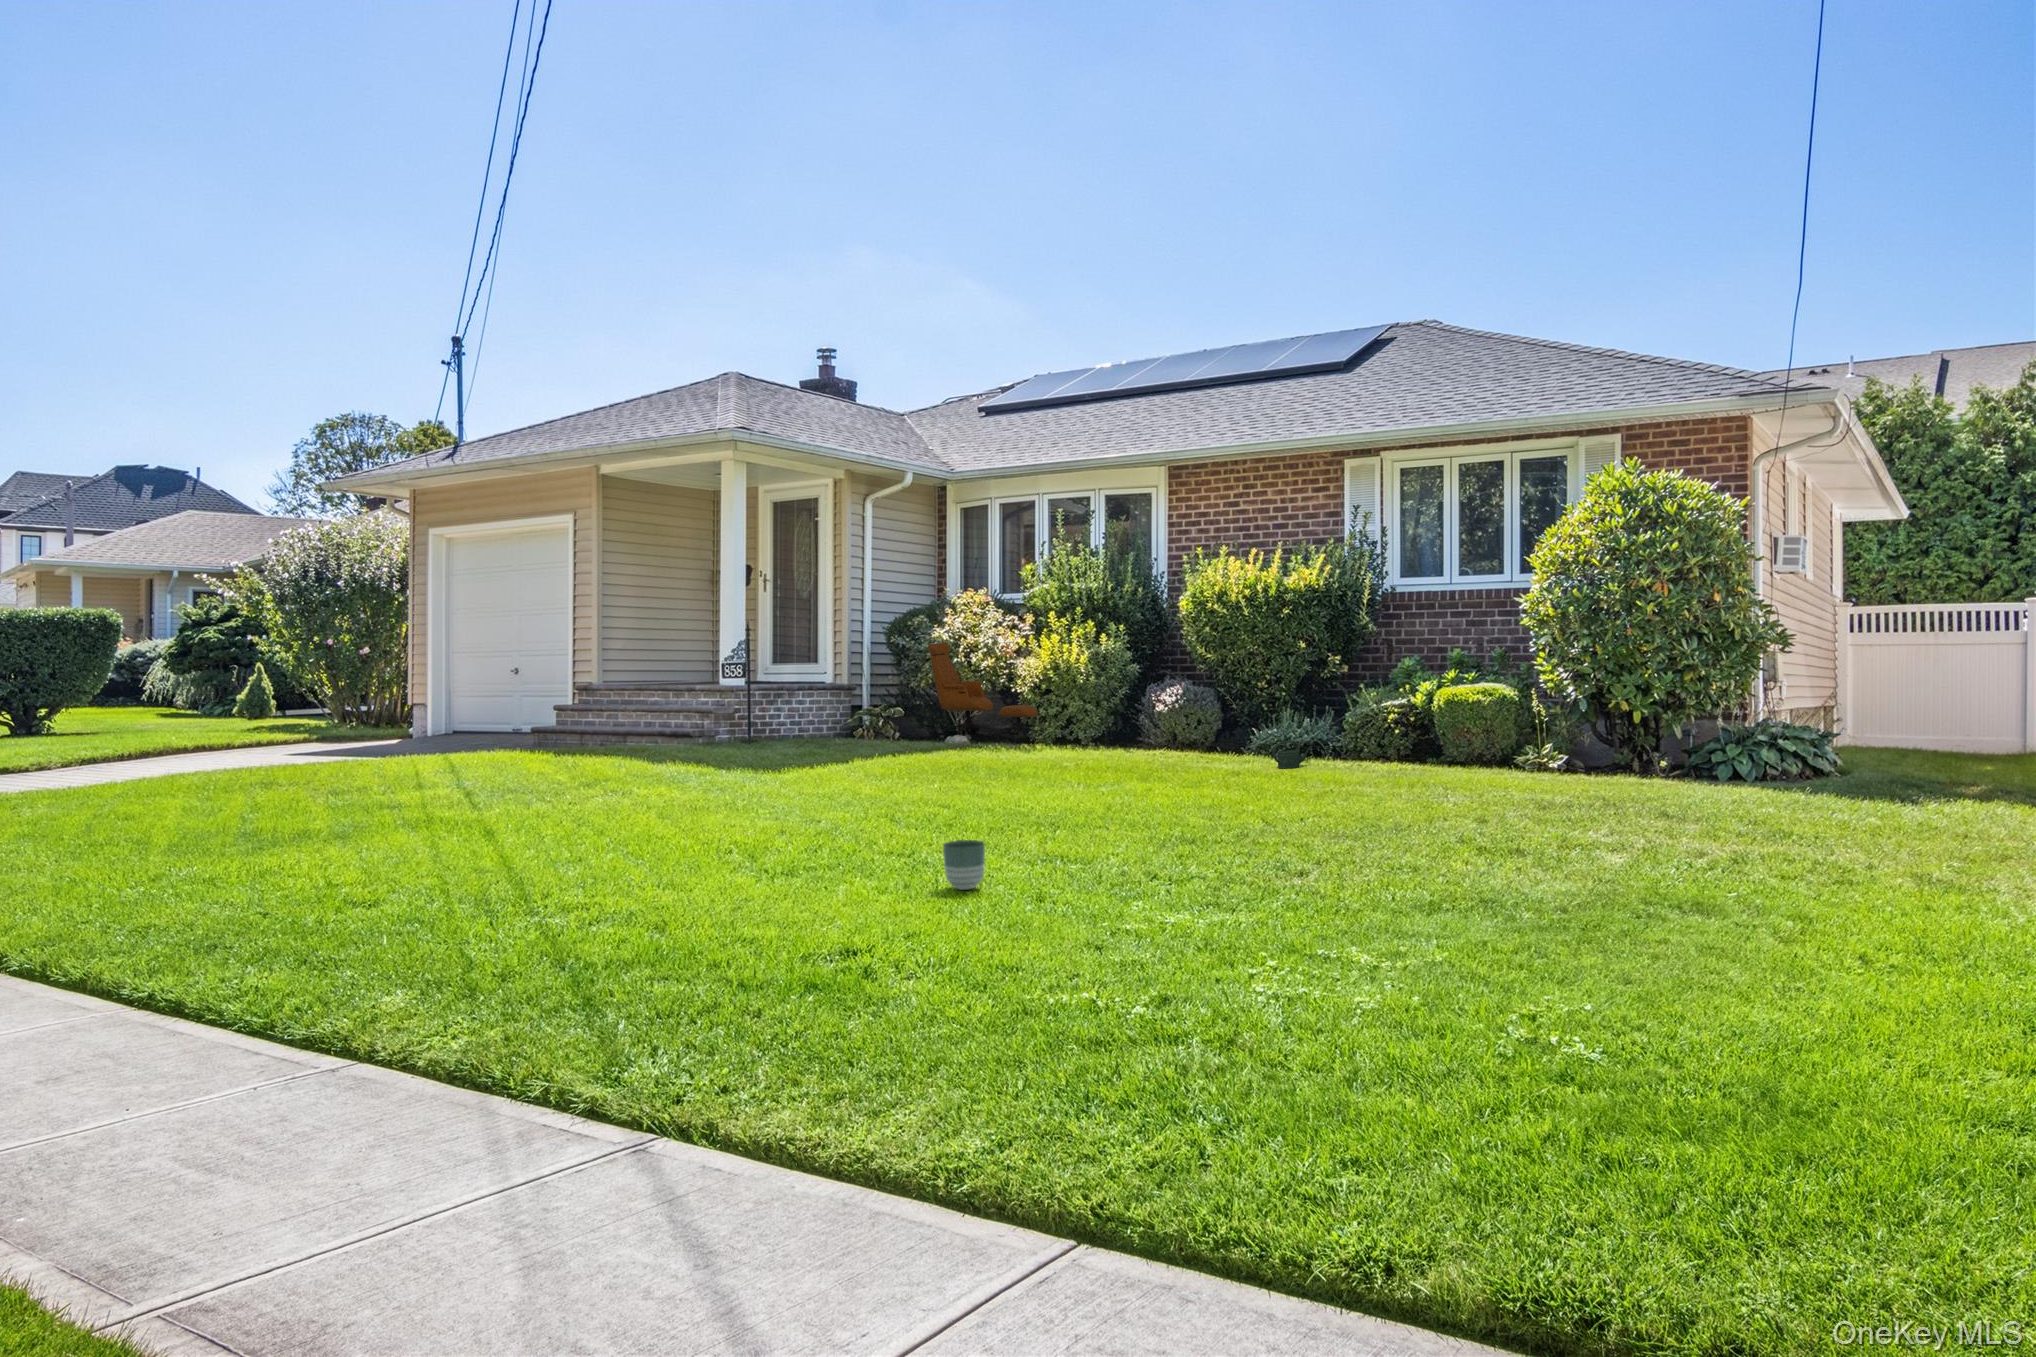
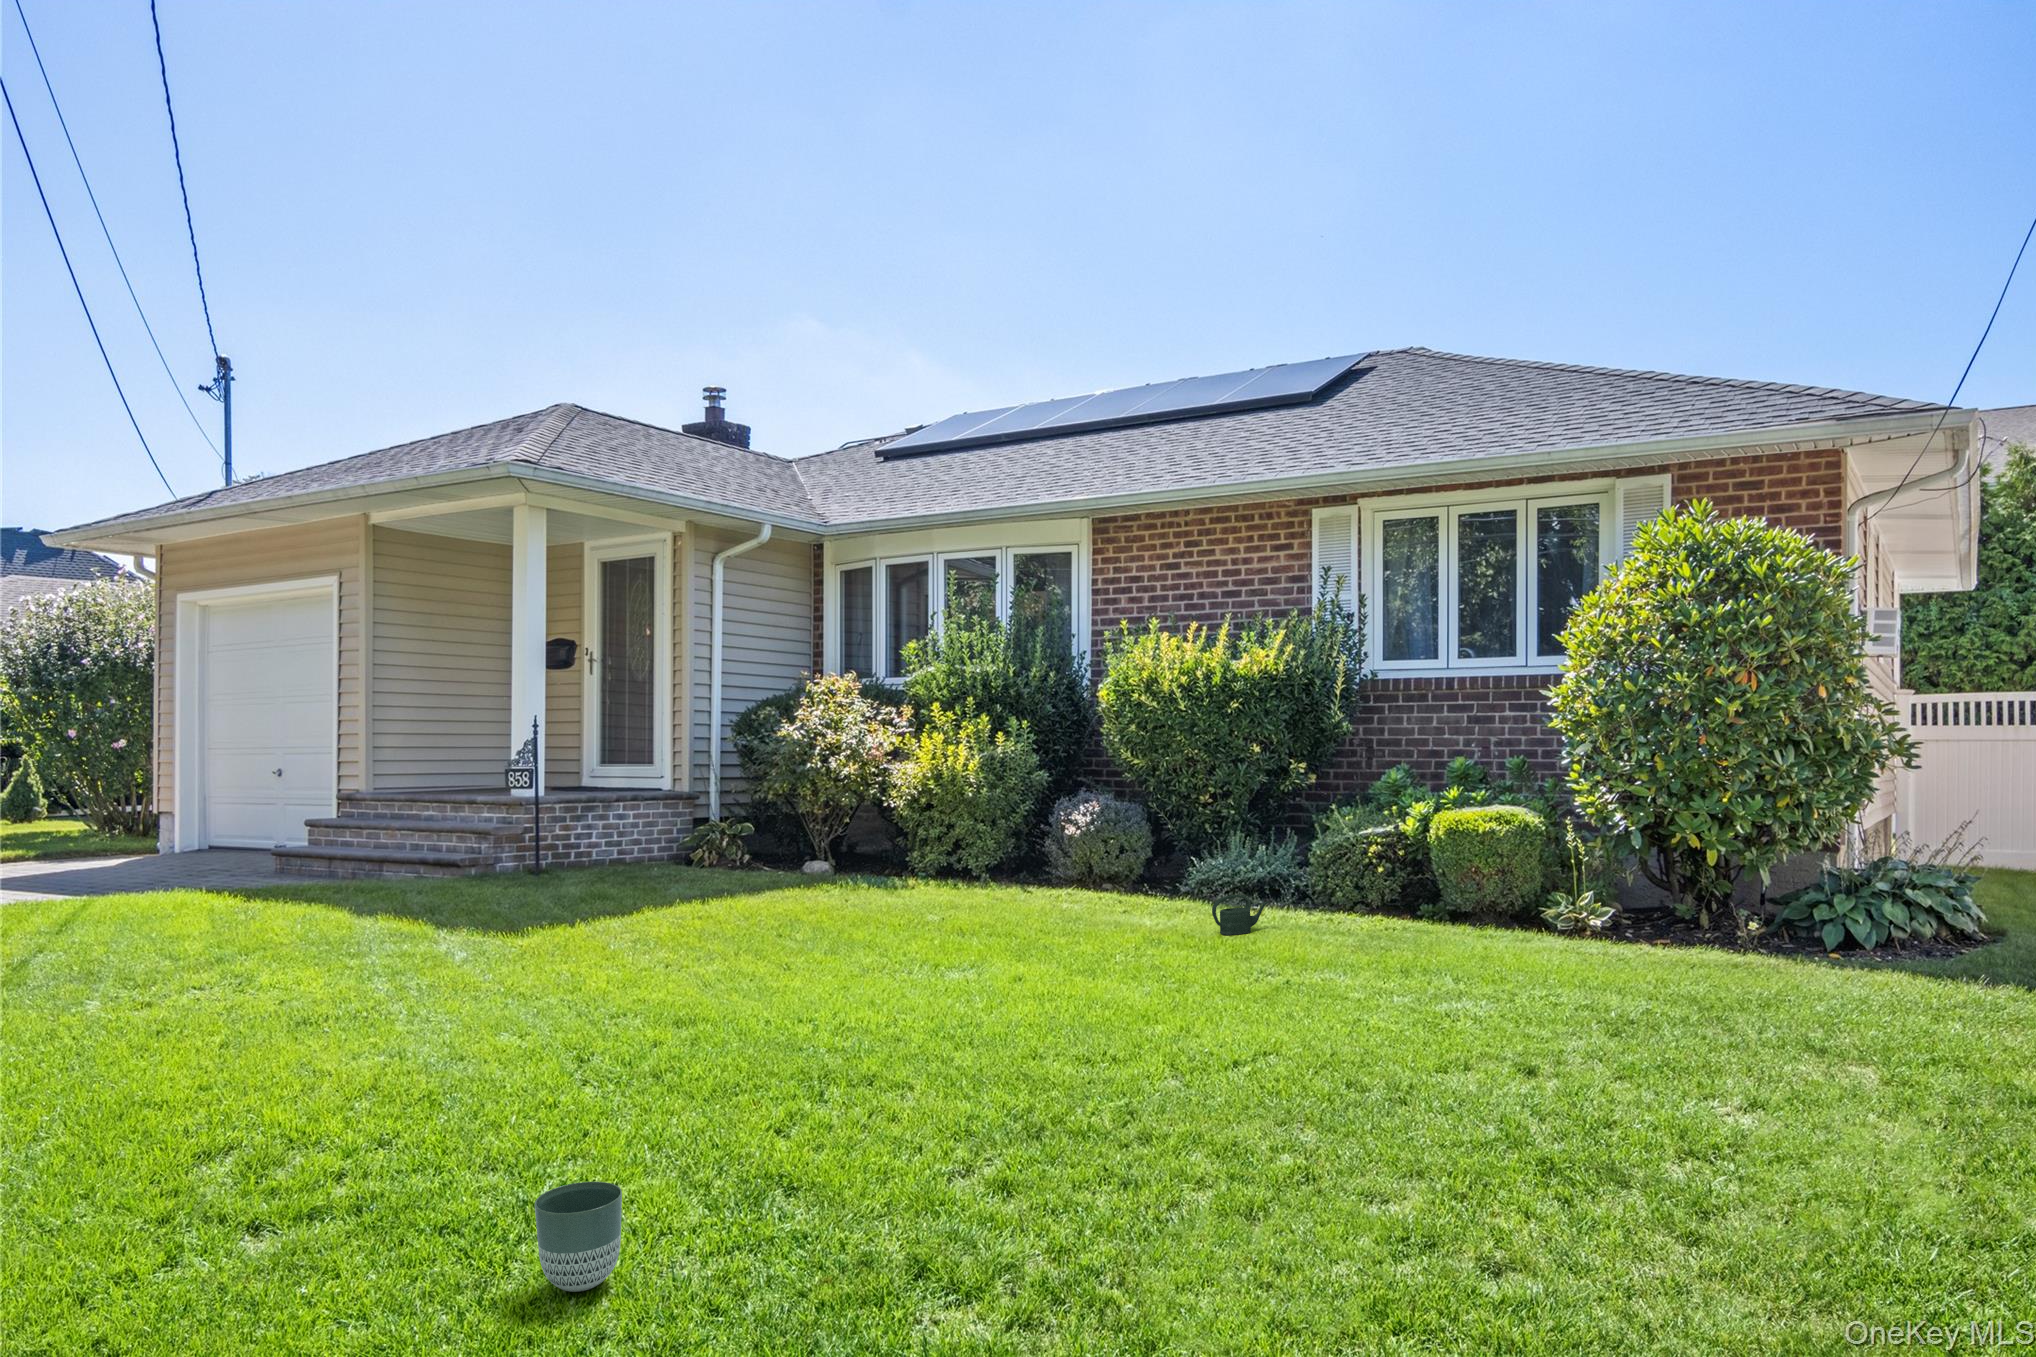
lounge chair: present [928,643,1038,734] -> none [775,742,916,864]

